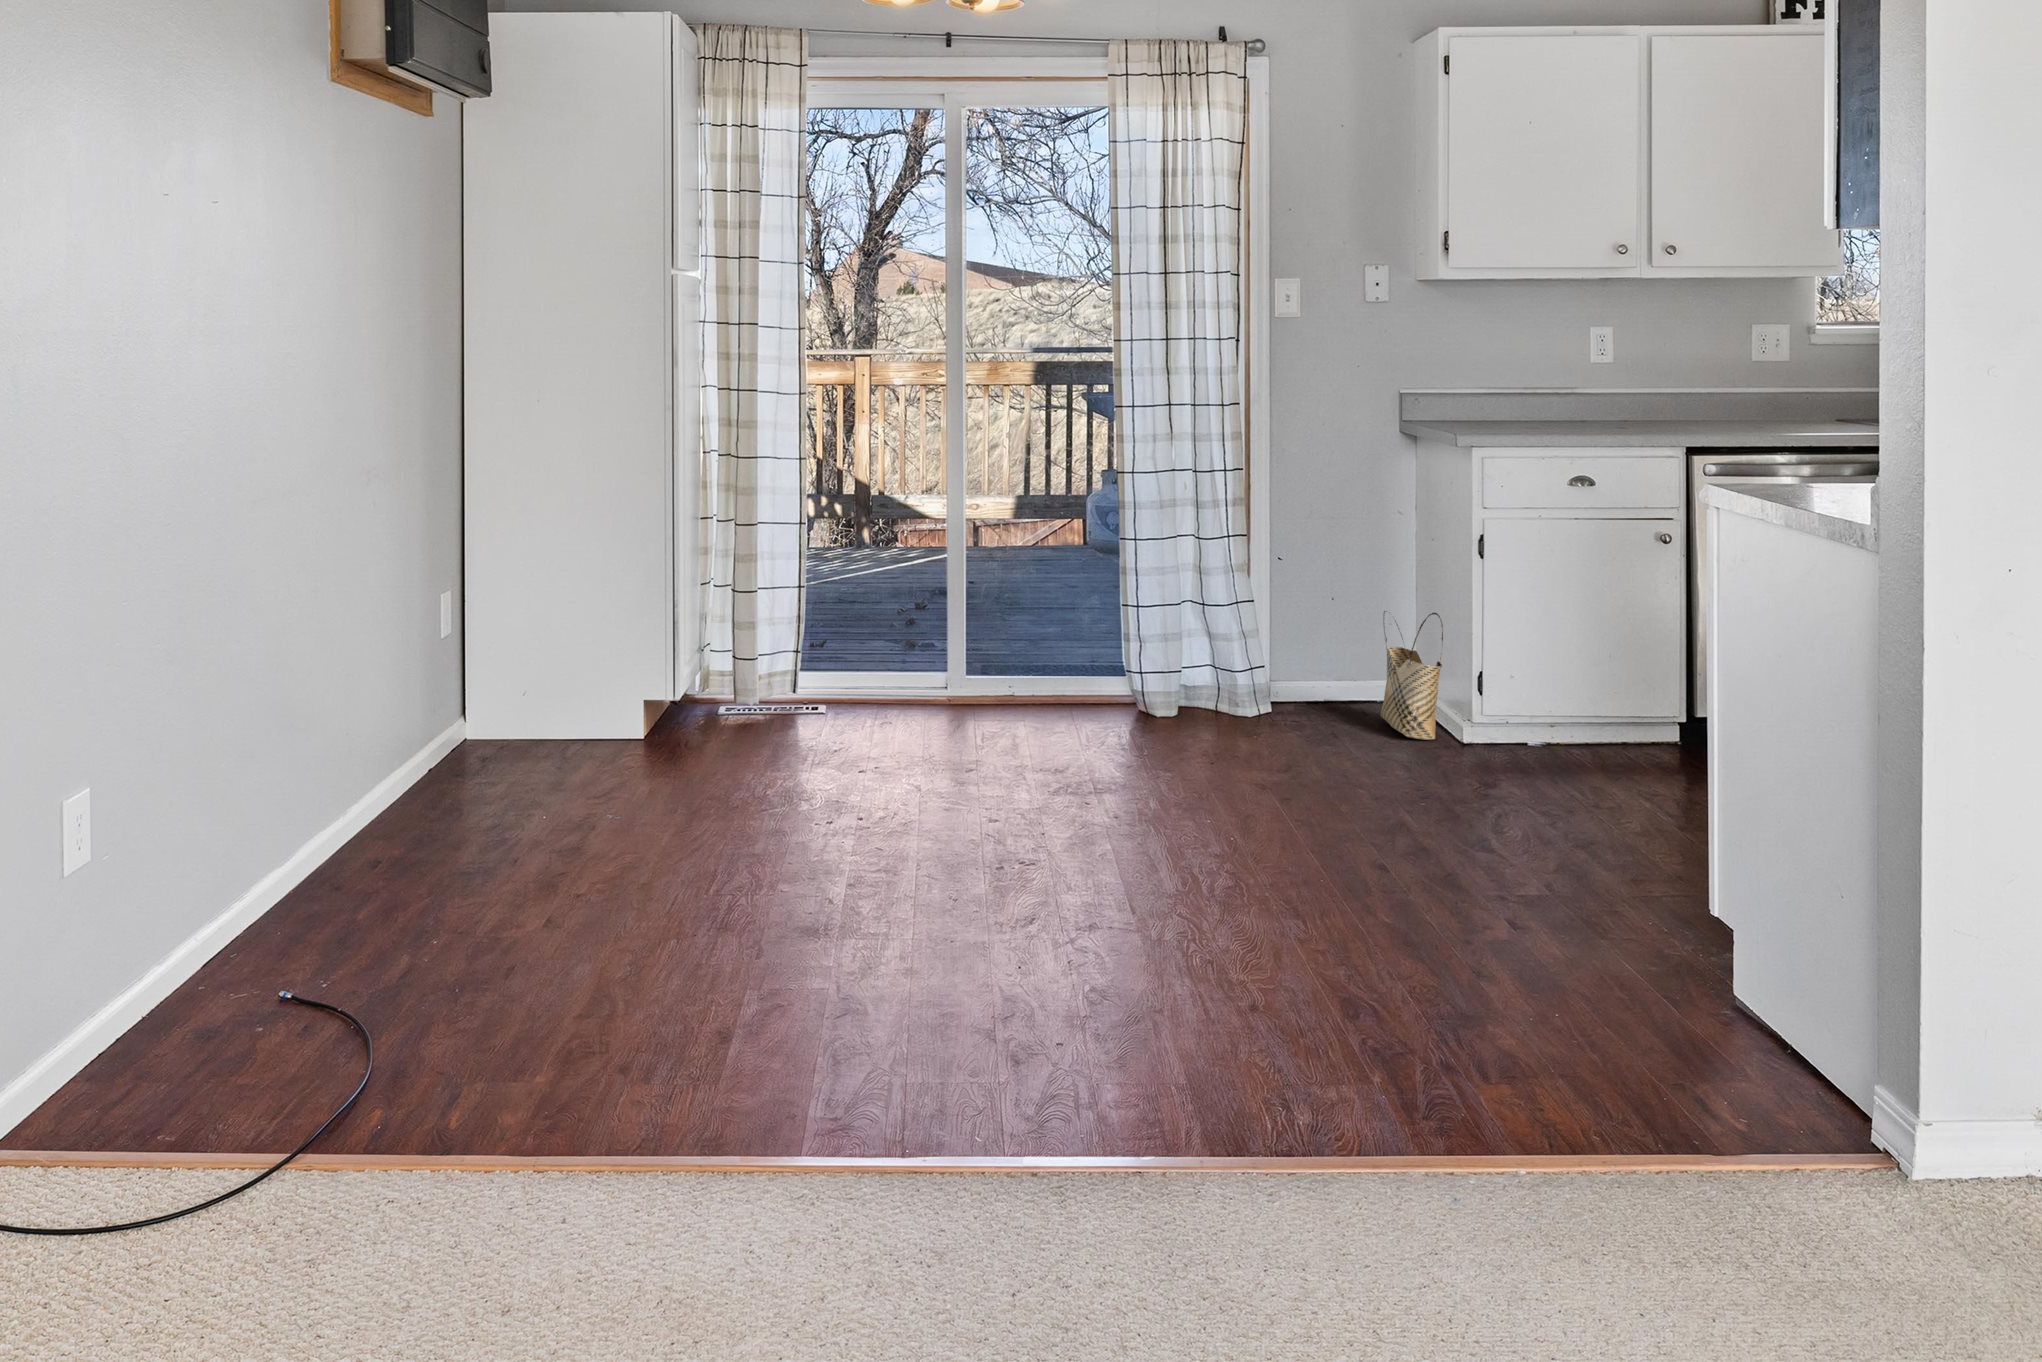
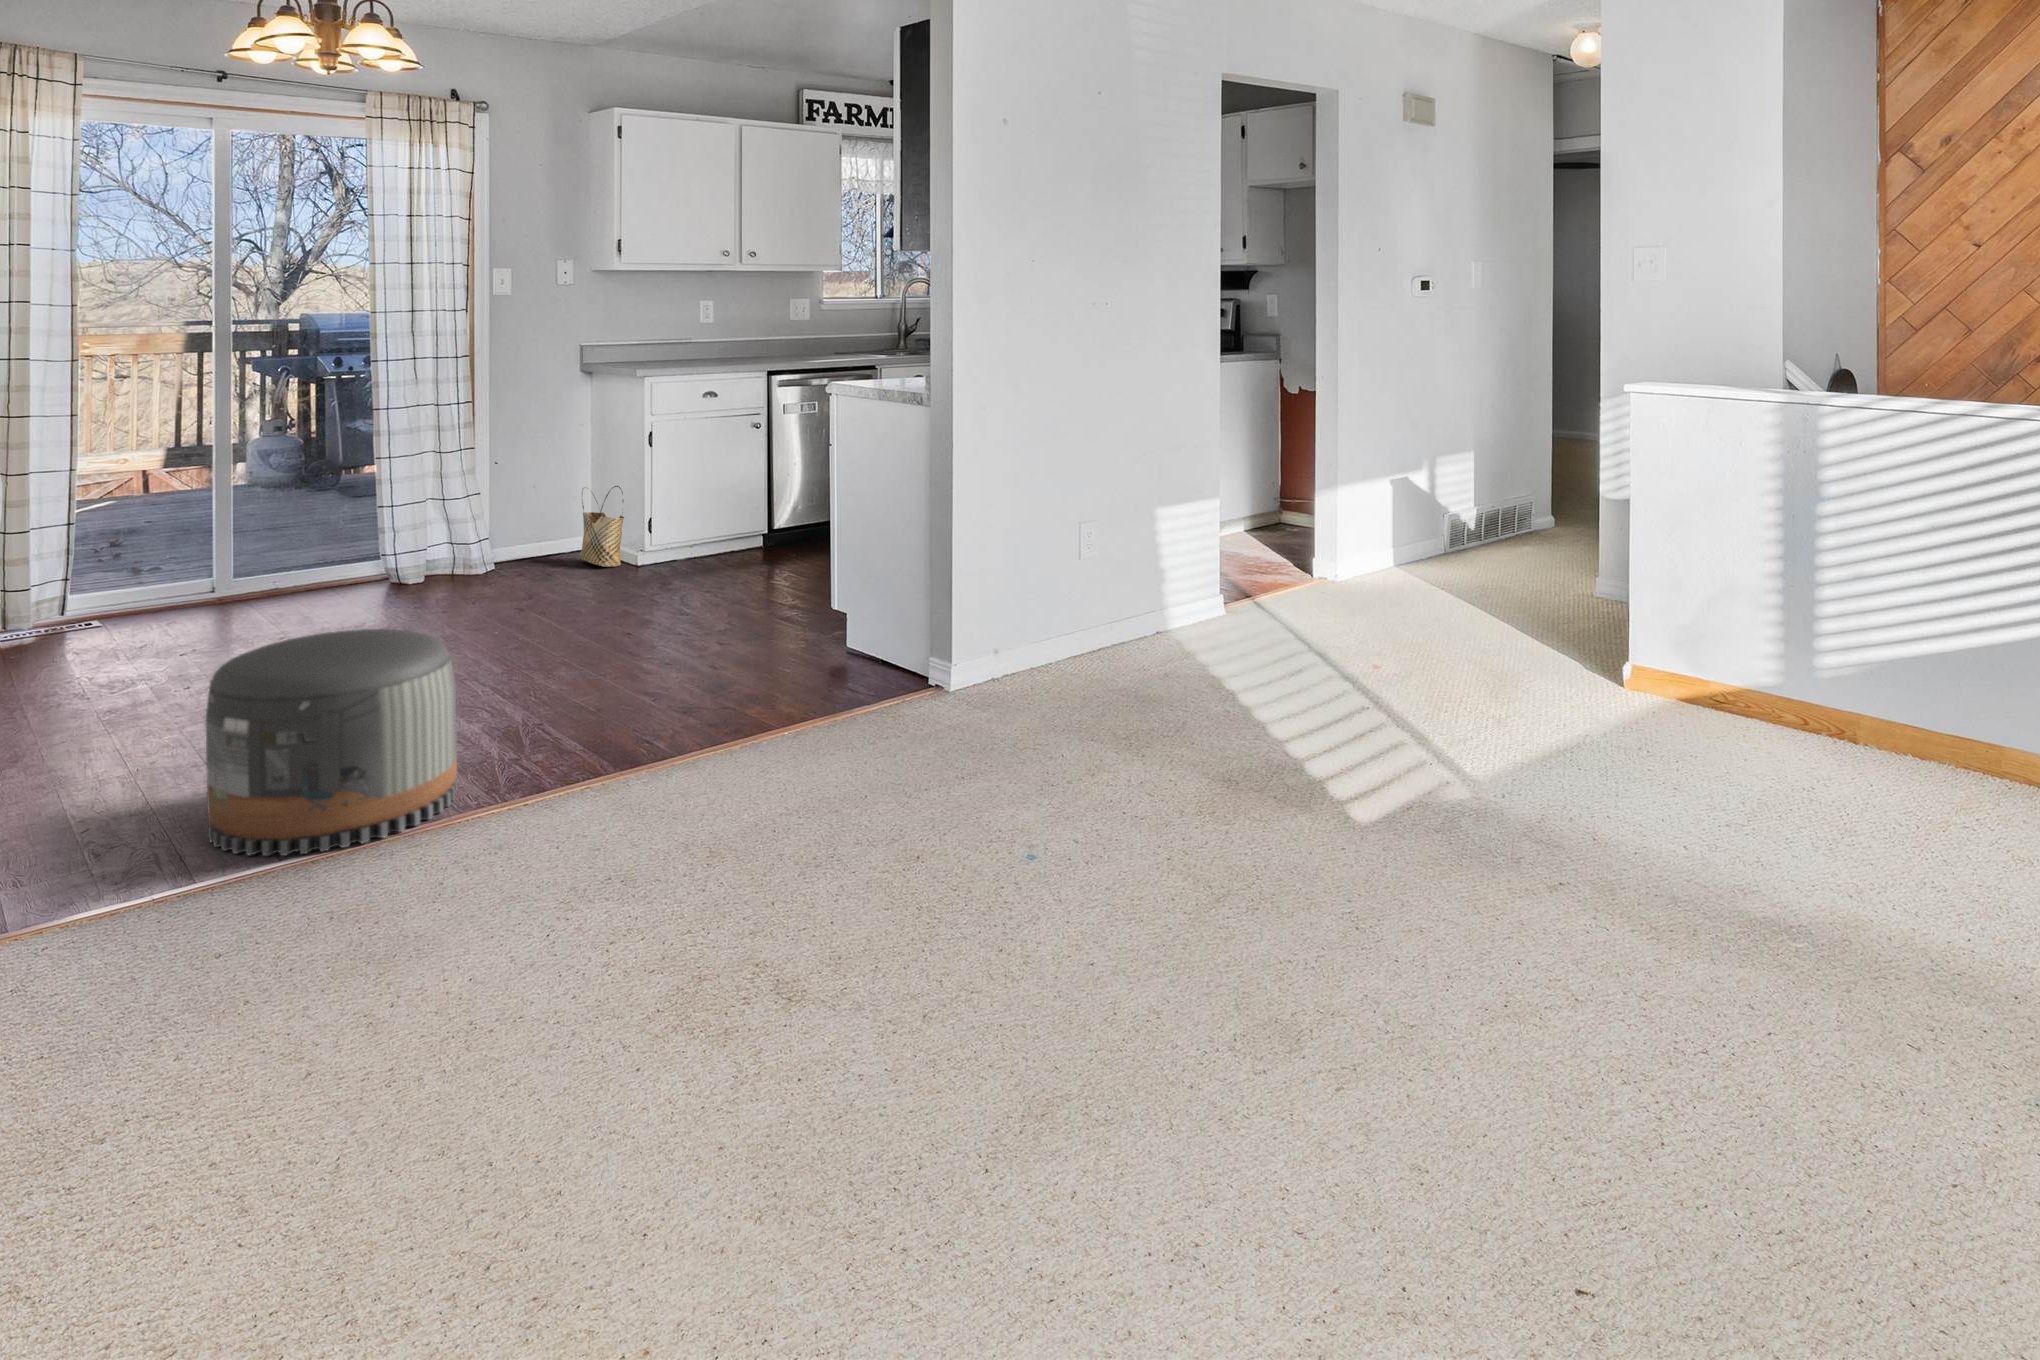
pouf: none [632,878,977,1288] -> present [206,629,457,856]

